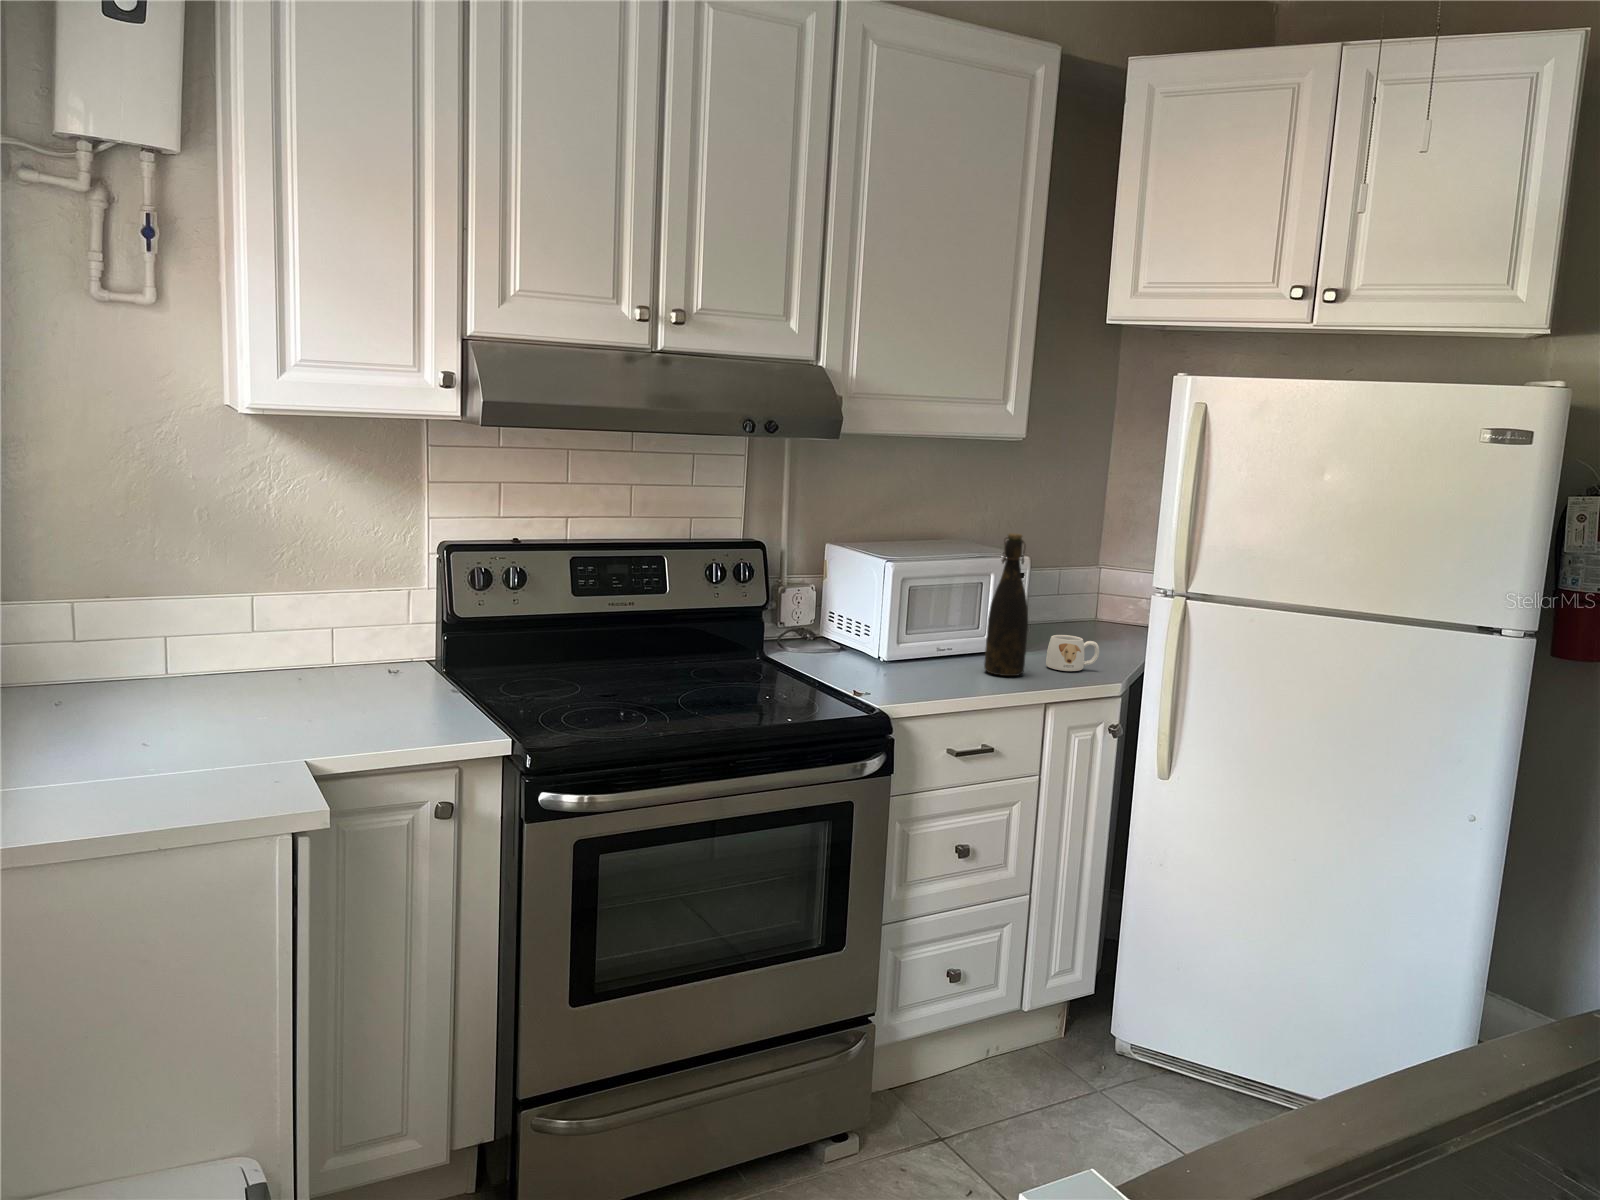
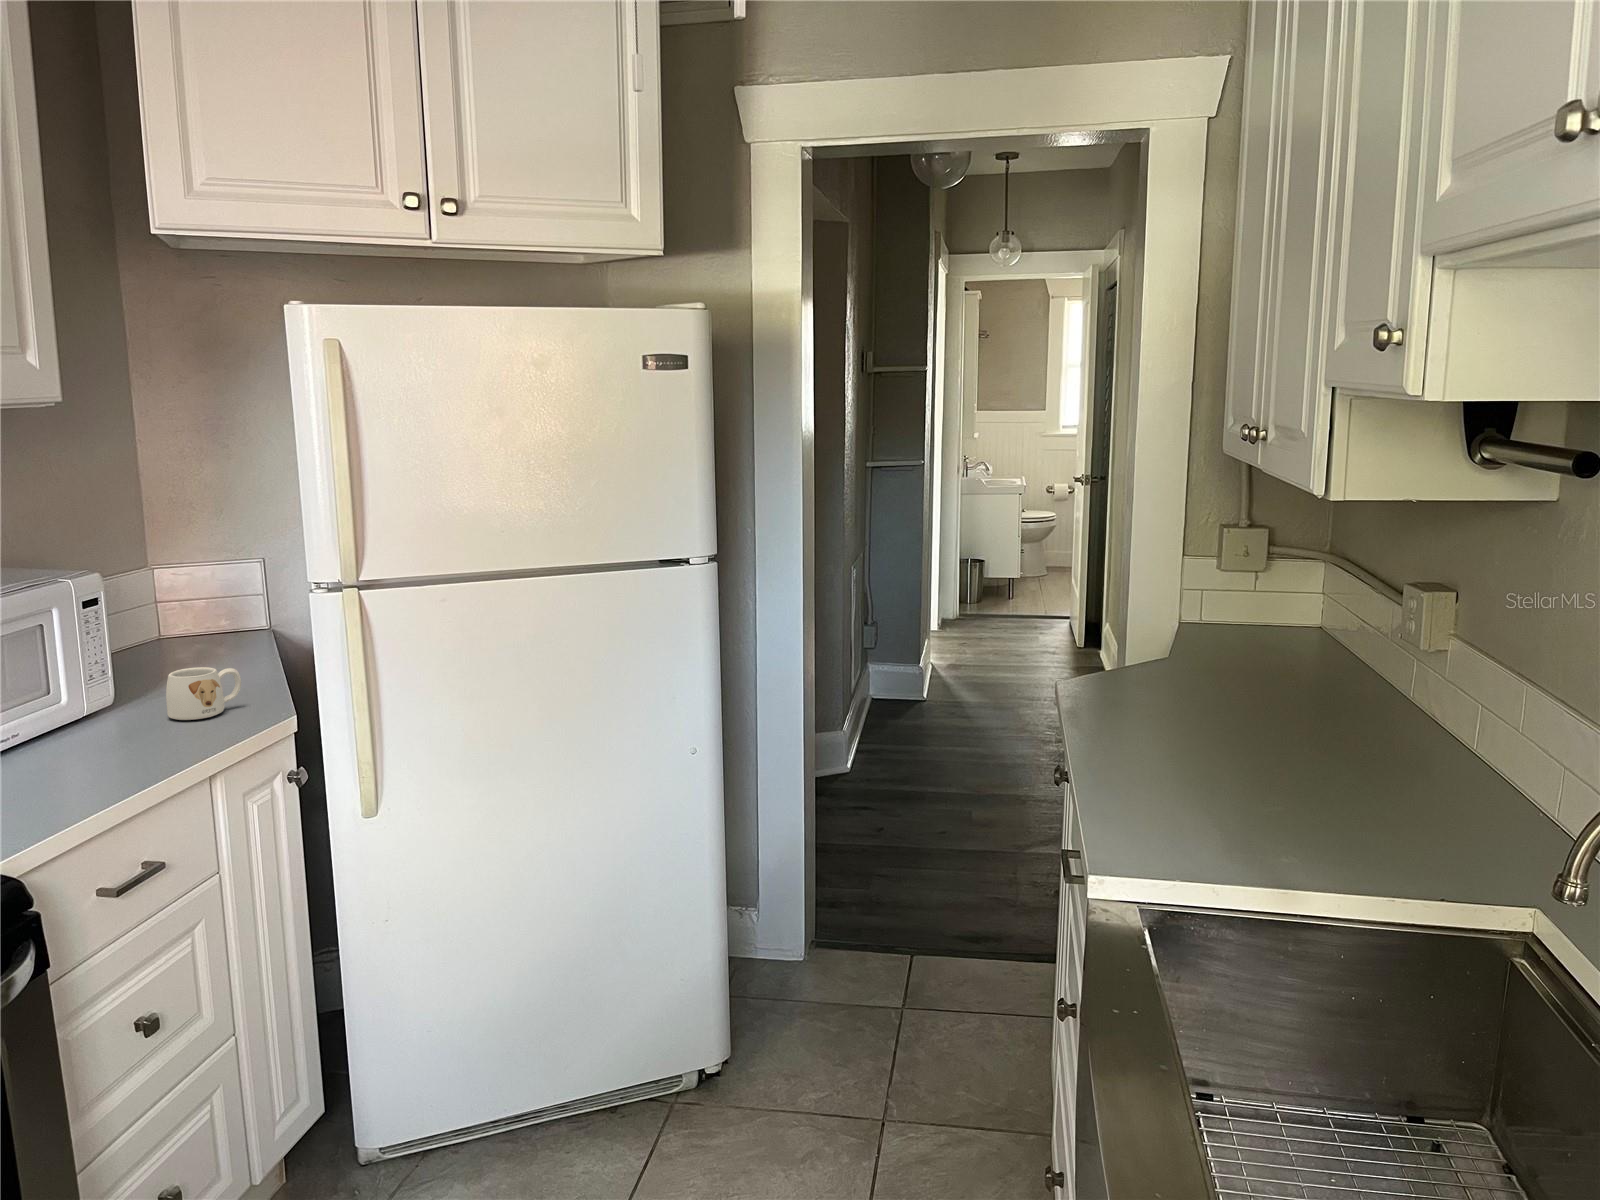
bottle: present [984,533,1028,676] -> none [83,540,158,754]

